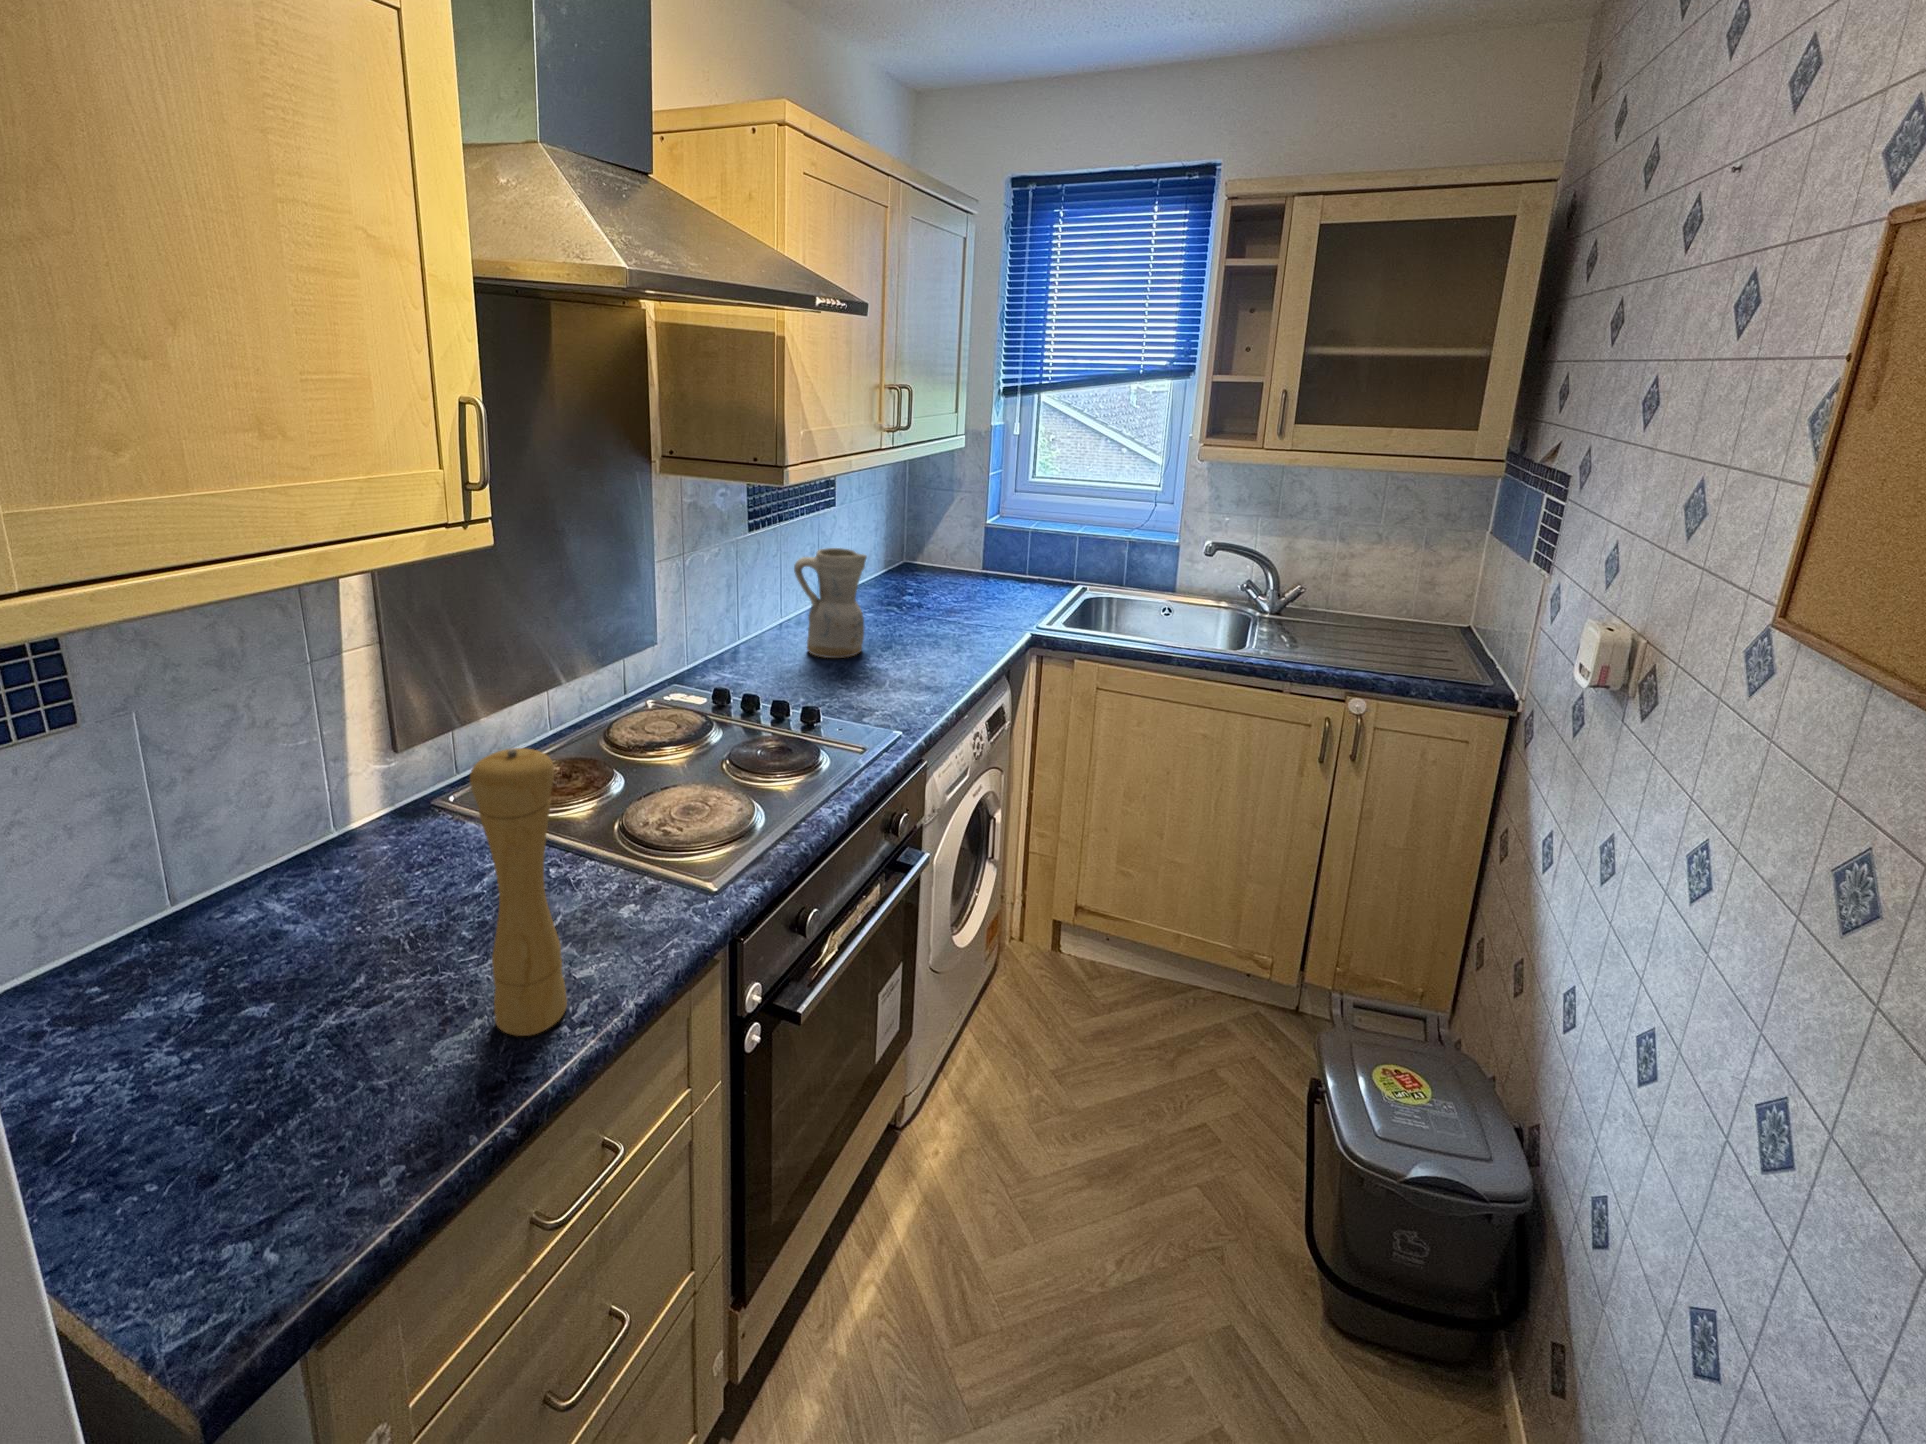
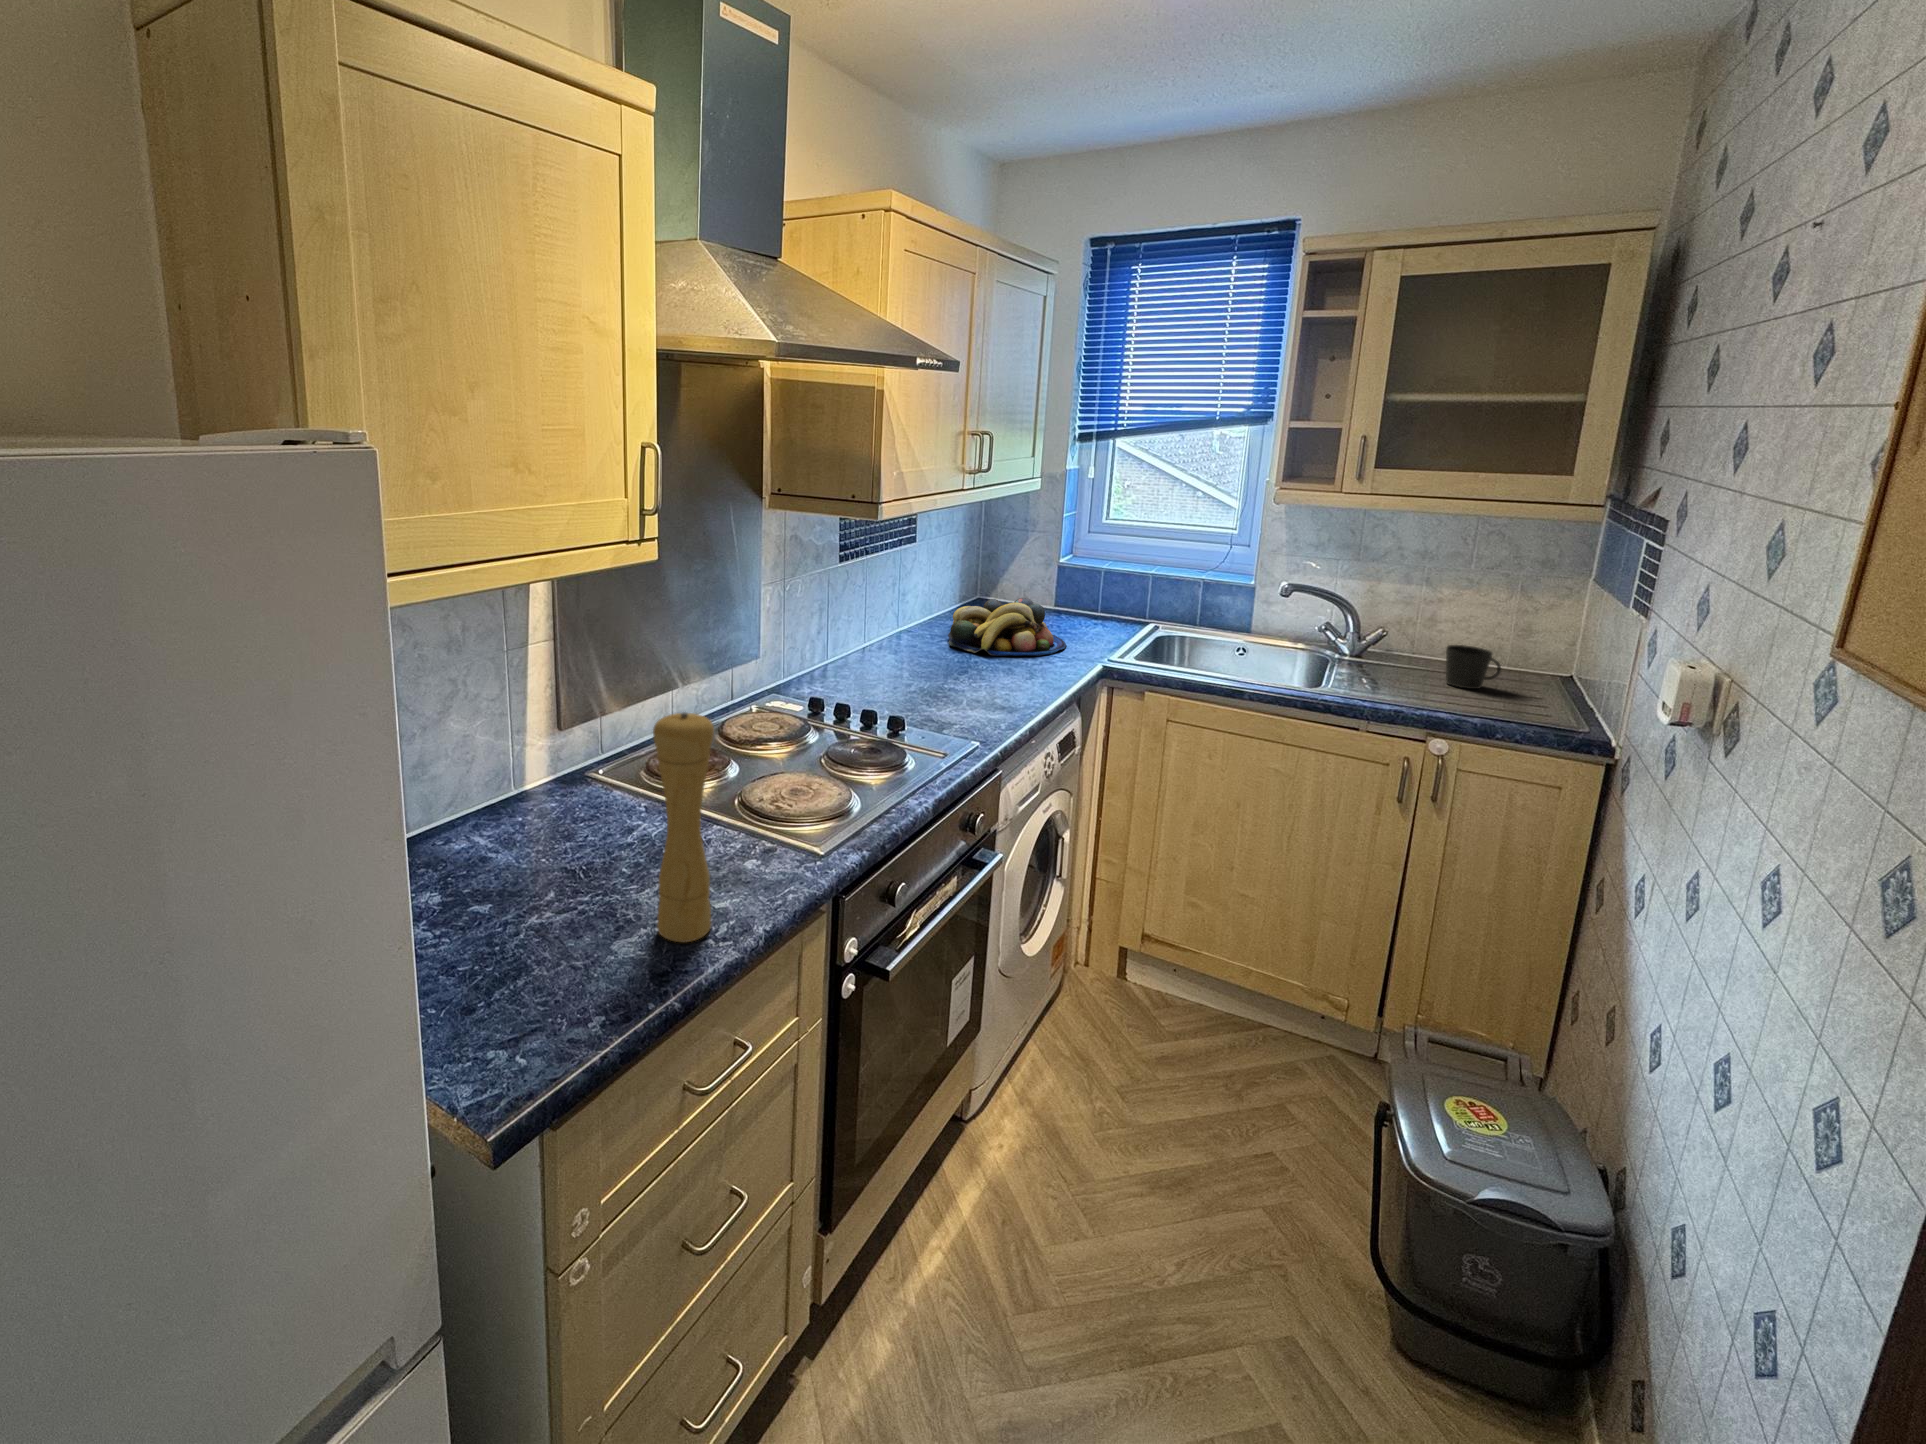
ceramic pitcher: present [794,548,867,658] -> none [880,579,947,679]
fruit bowl: none [872,563,995,627] -> present [948,598,1066,656]
cup: none [1359,600,1409,644] -> present [1446,645,1501,689]

